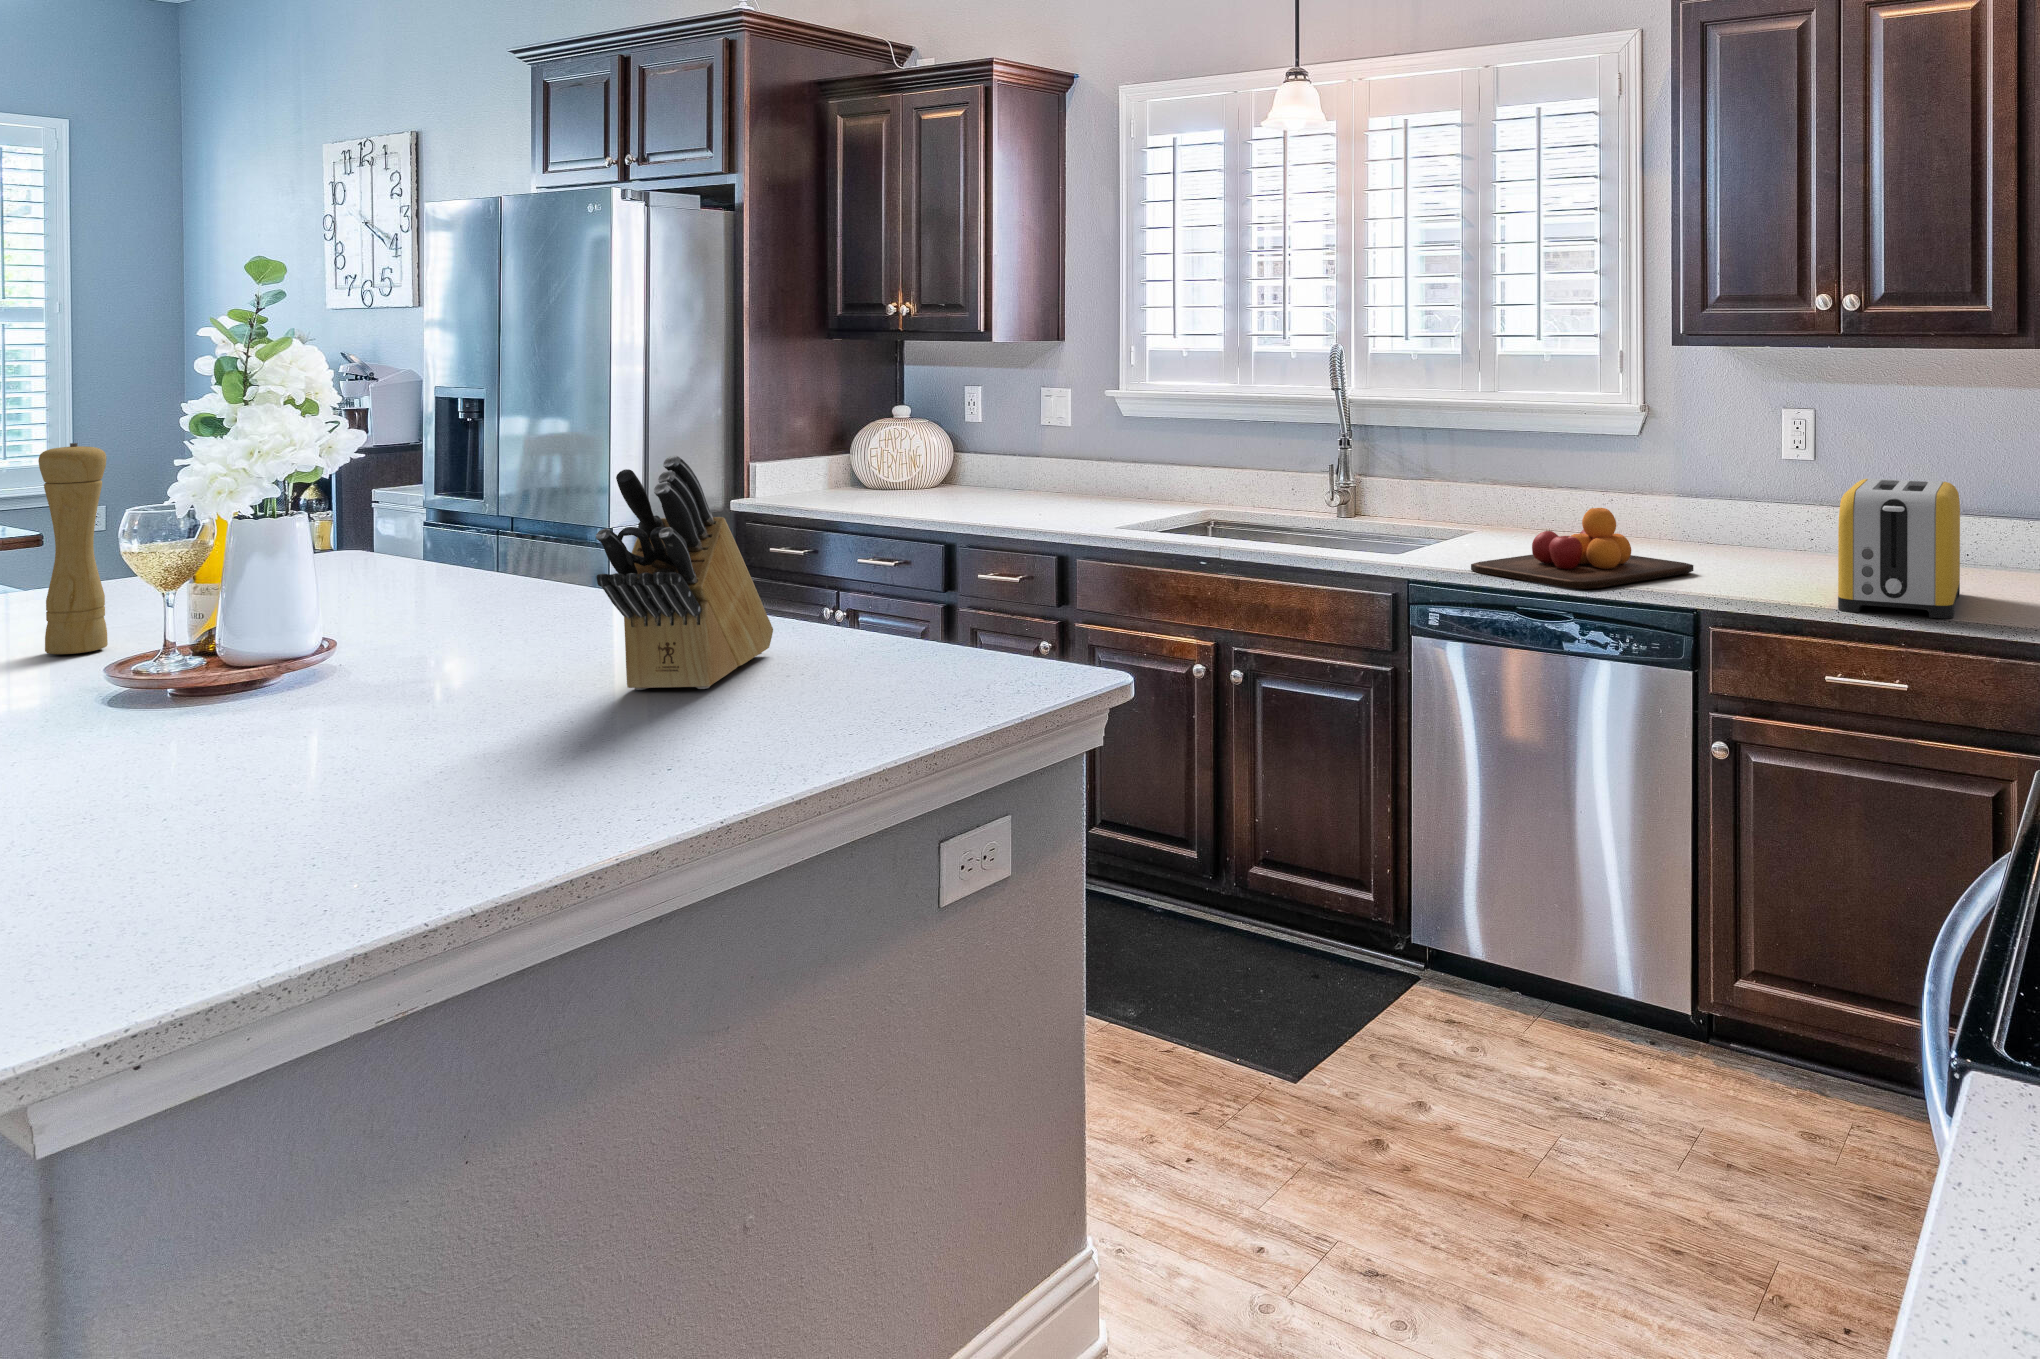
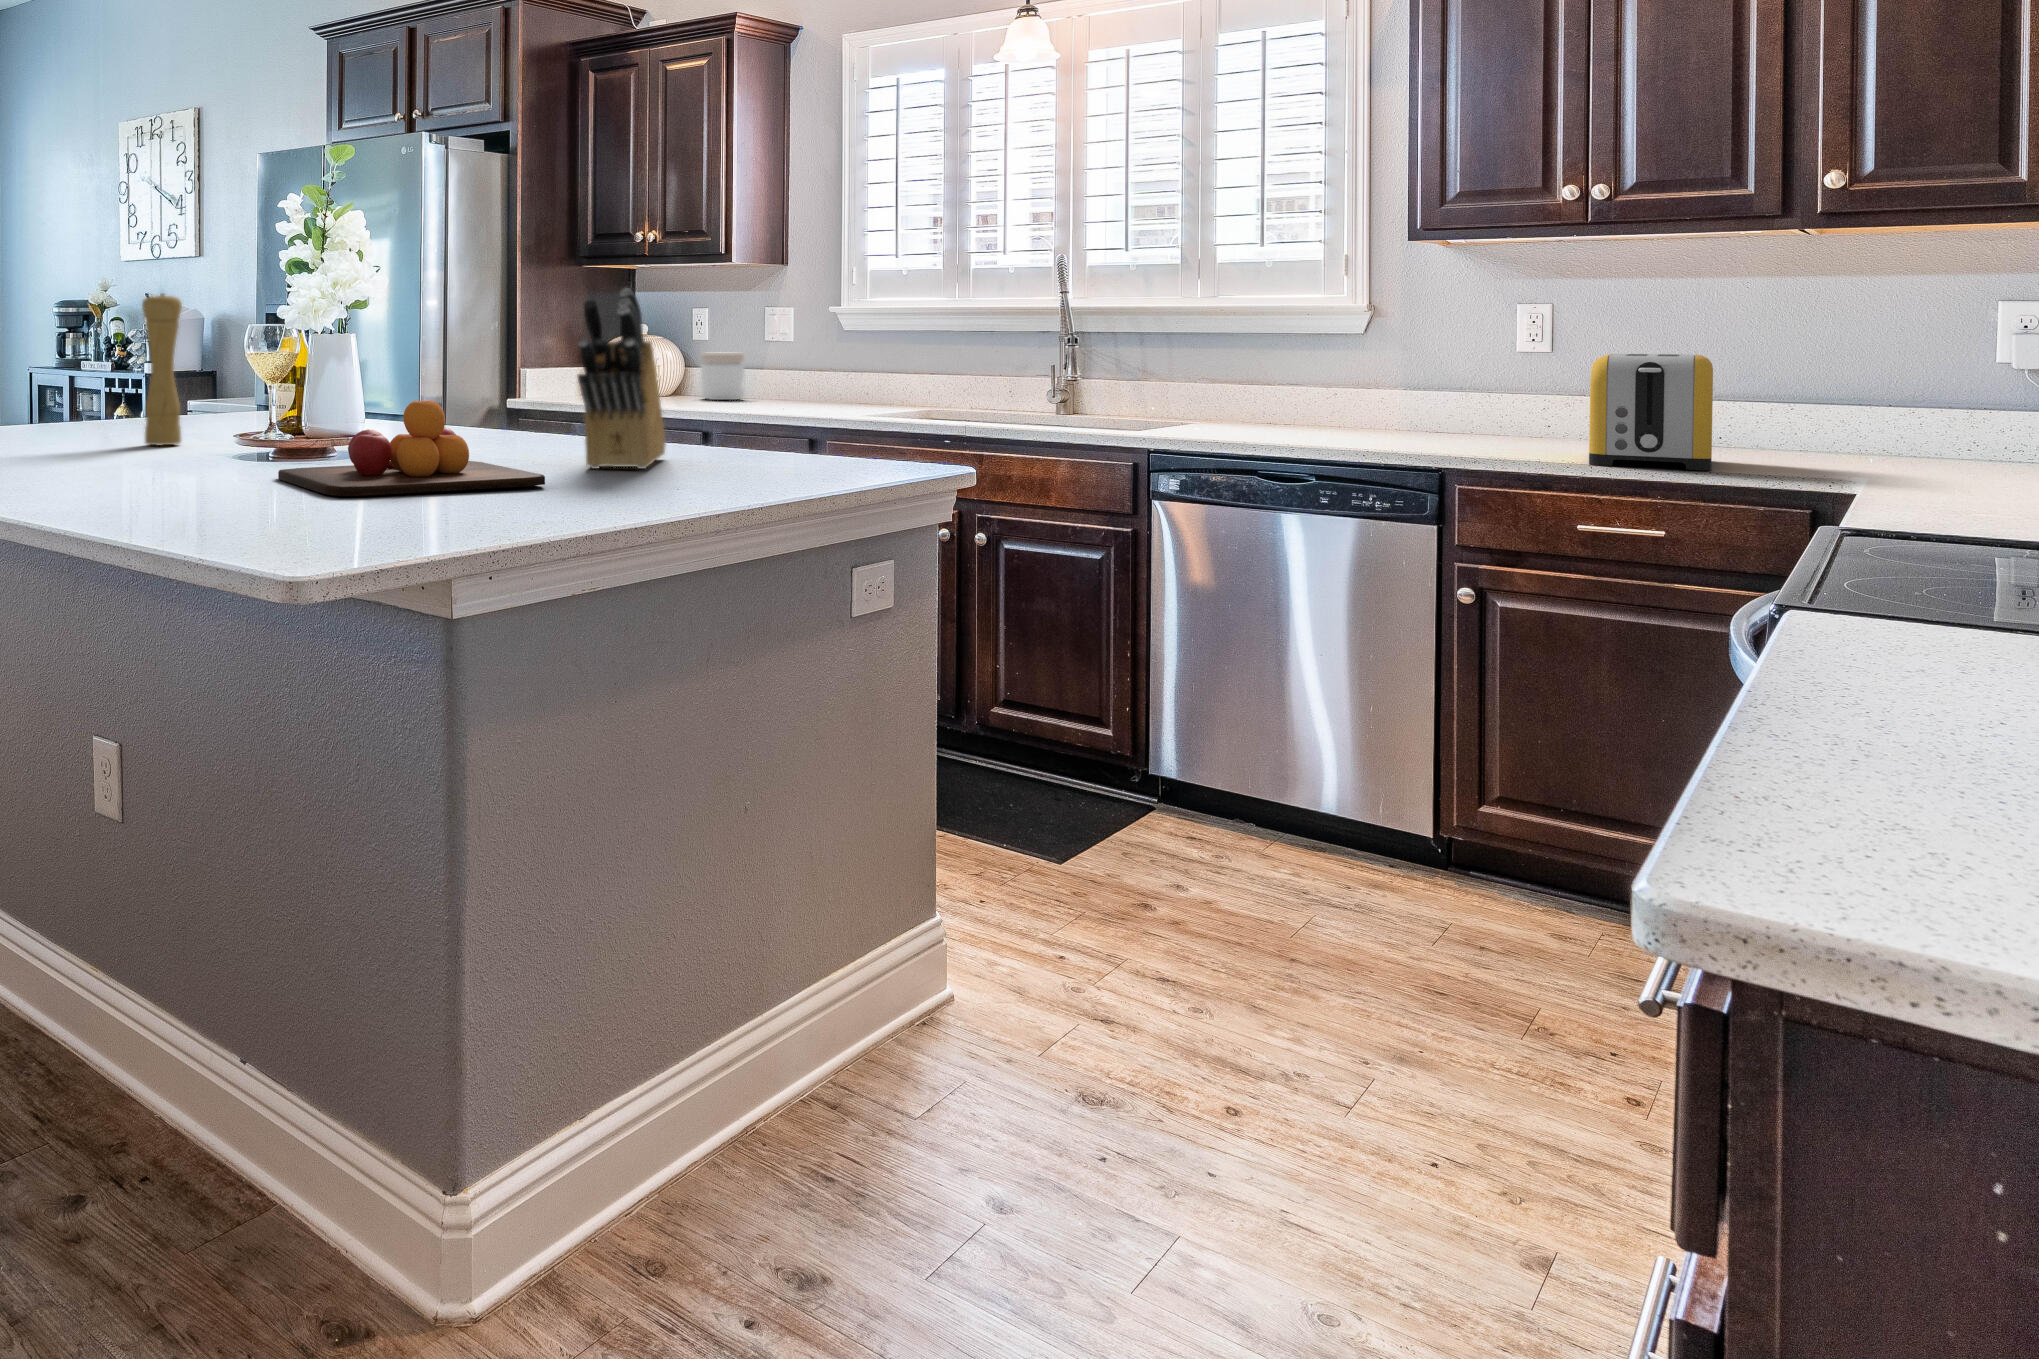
jar: none [969,441,1019,497] -> present [701,353,744,400]
chopping board: present [1471,508,1693,589] -> present [278,401,545,496]

